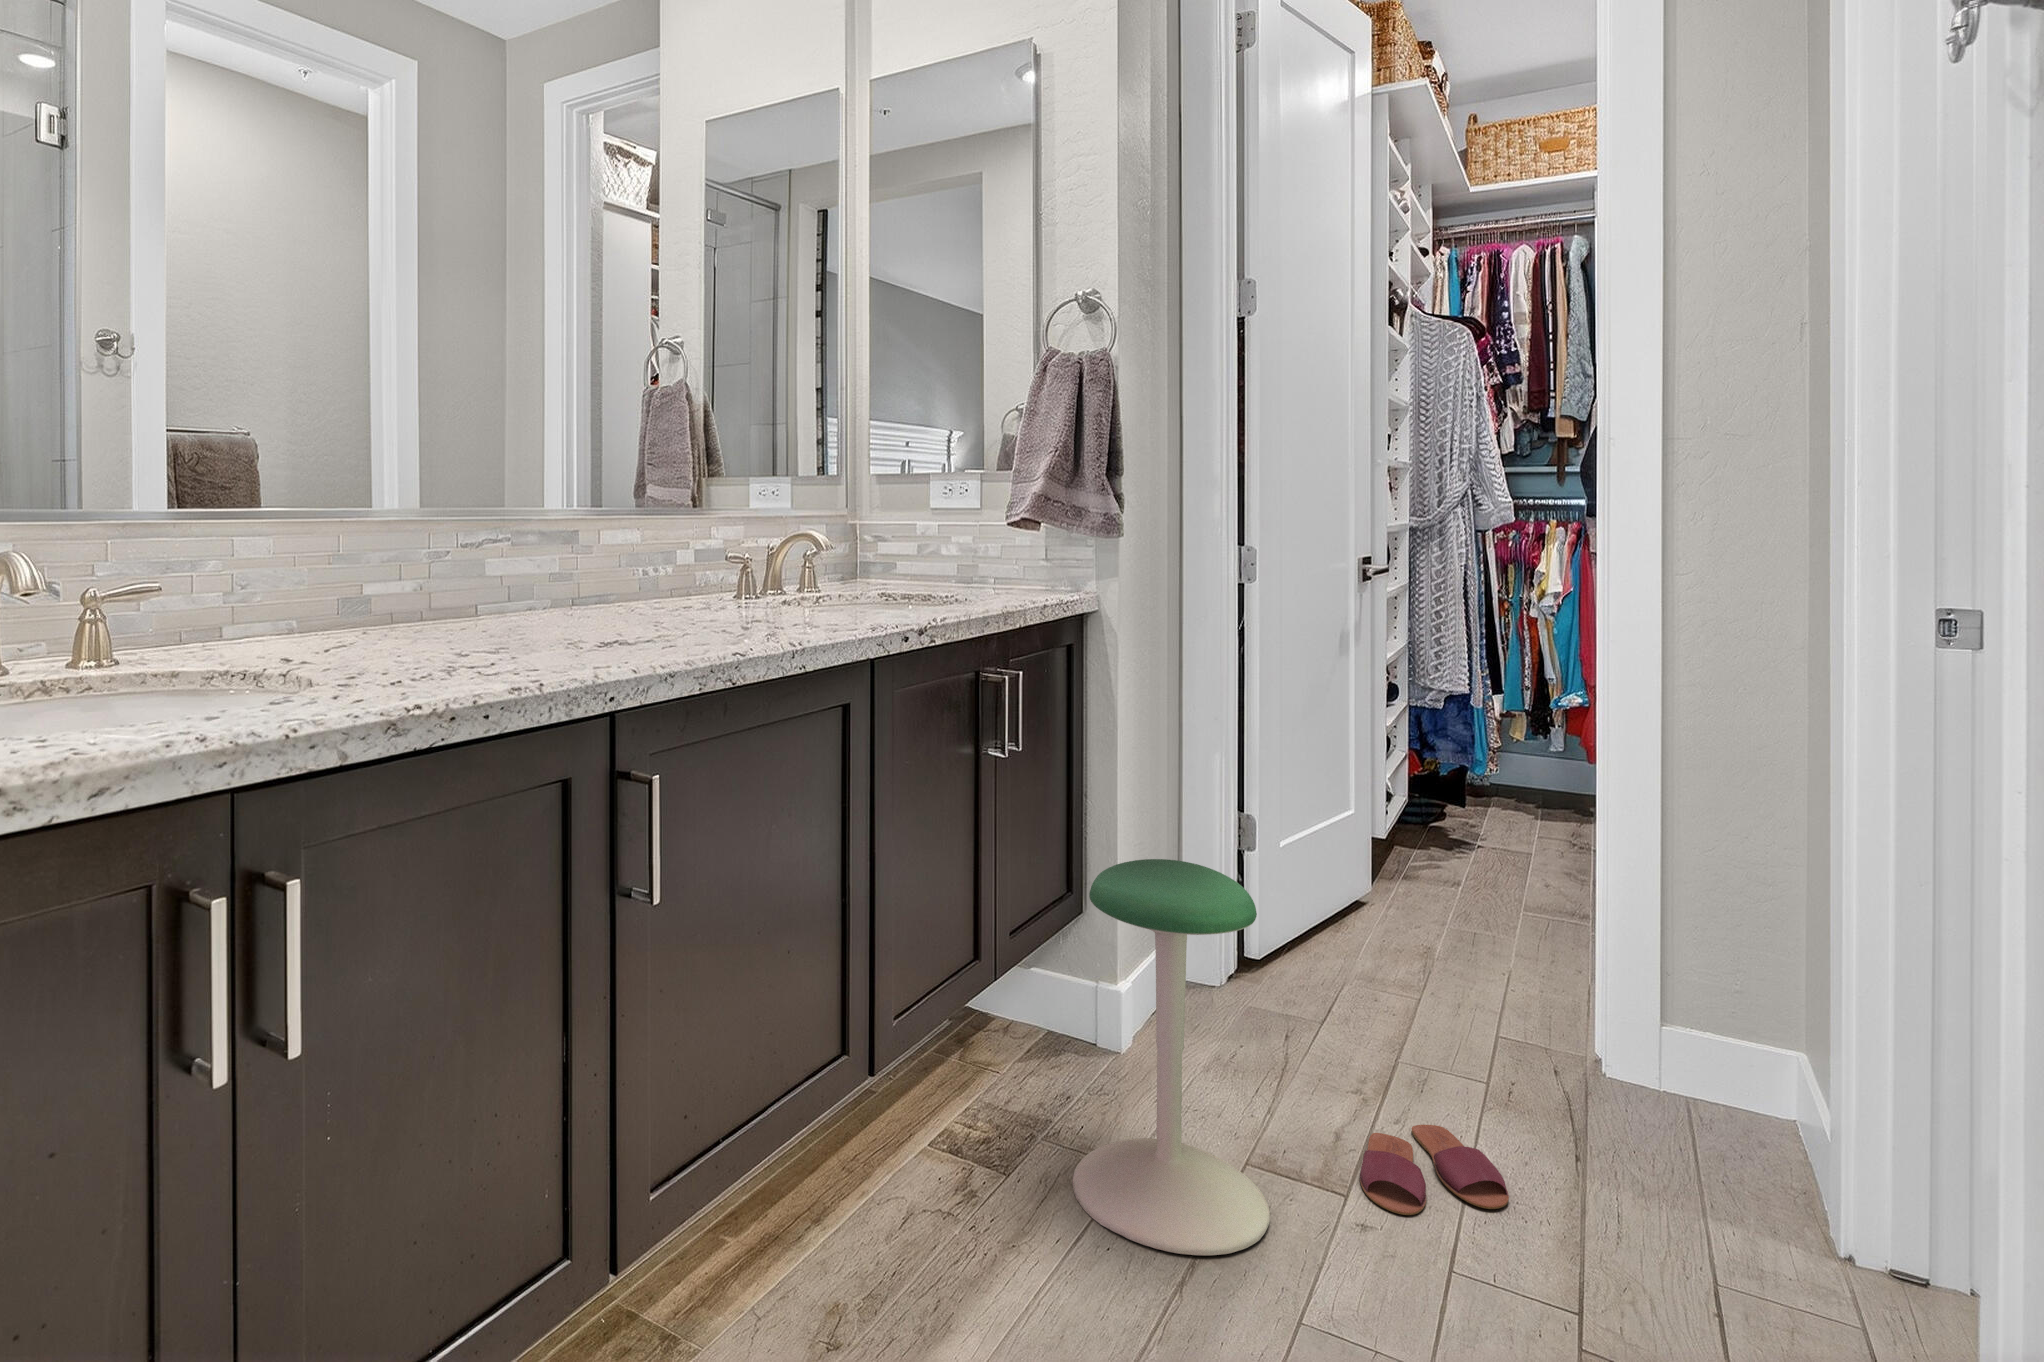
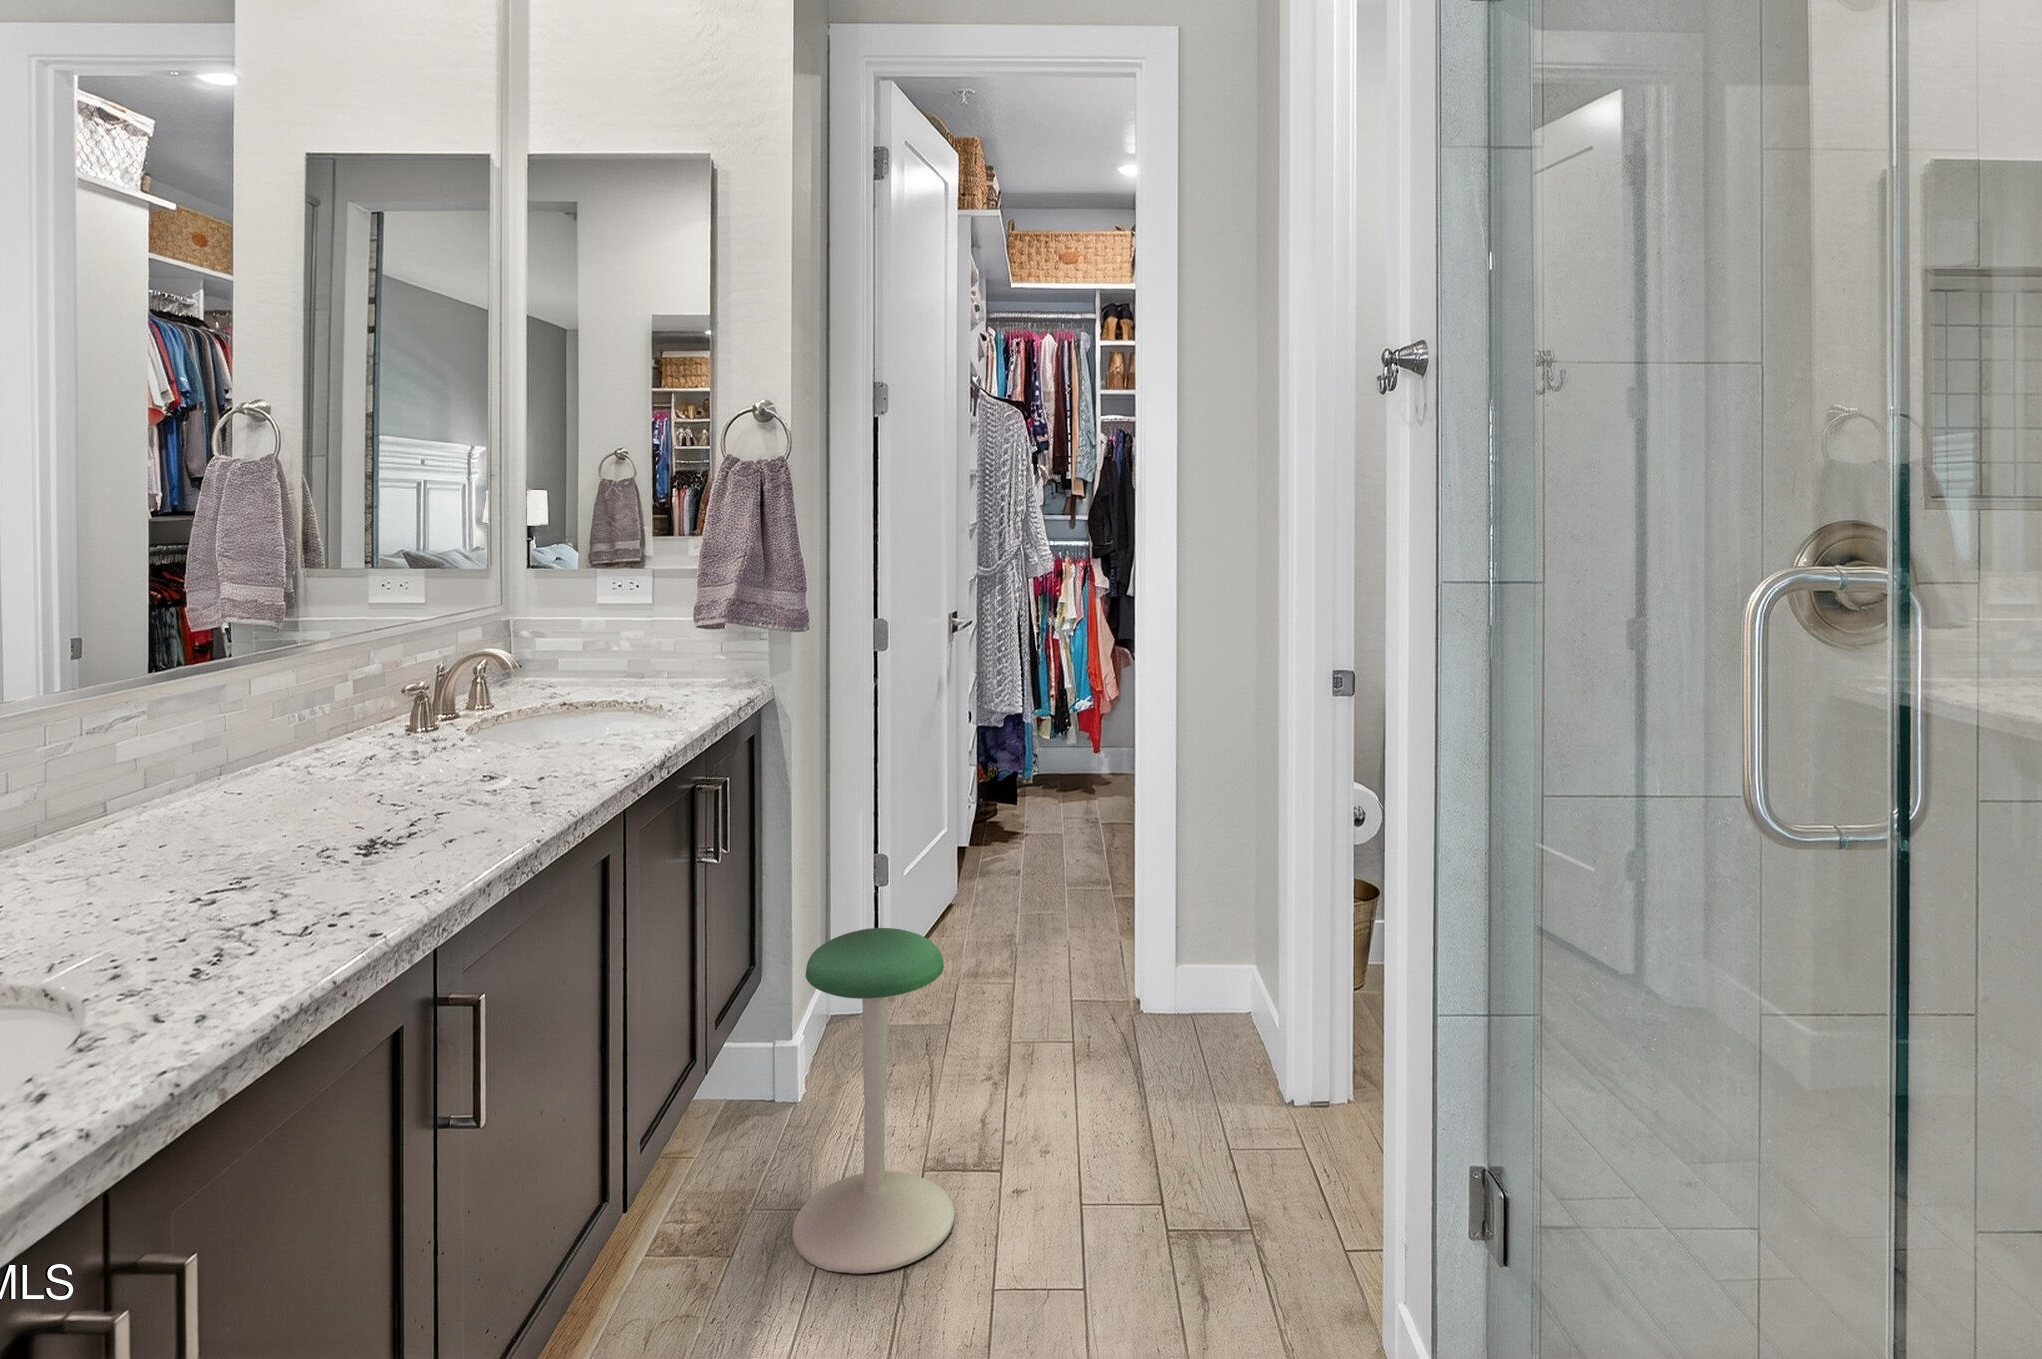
slippers: present [1360,1125,1509,1215] -> none [1007,1087,1103,1169]

